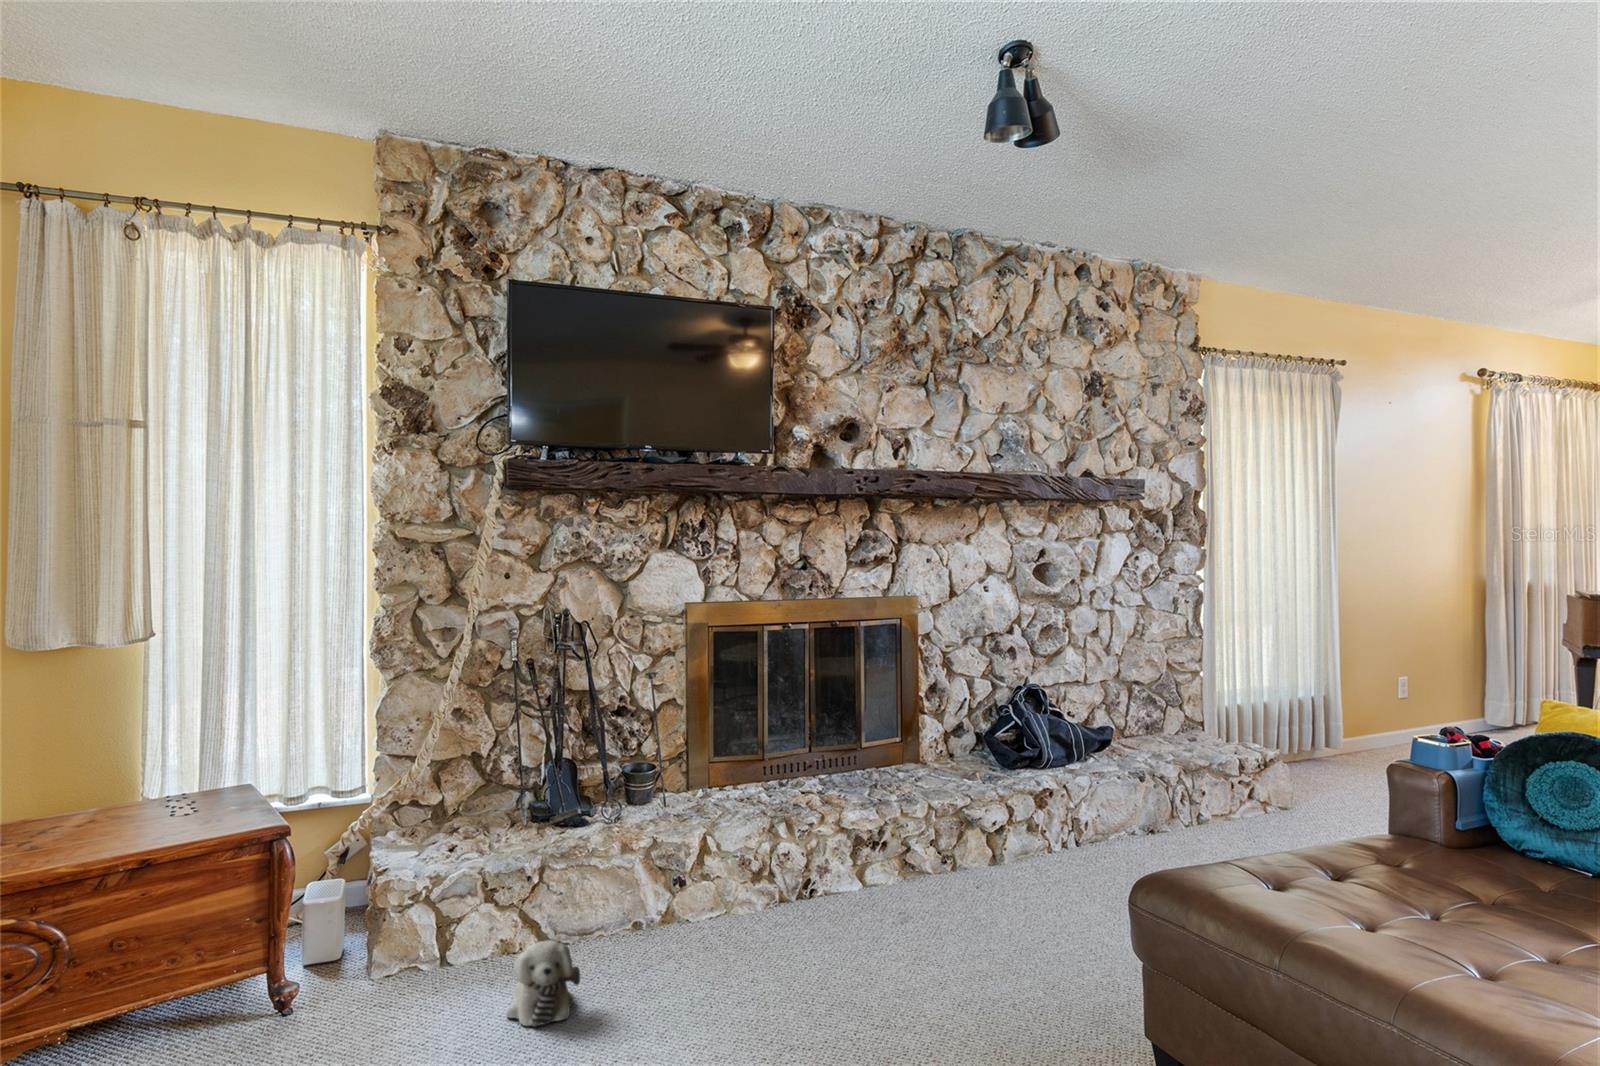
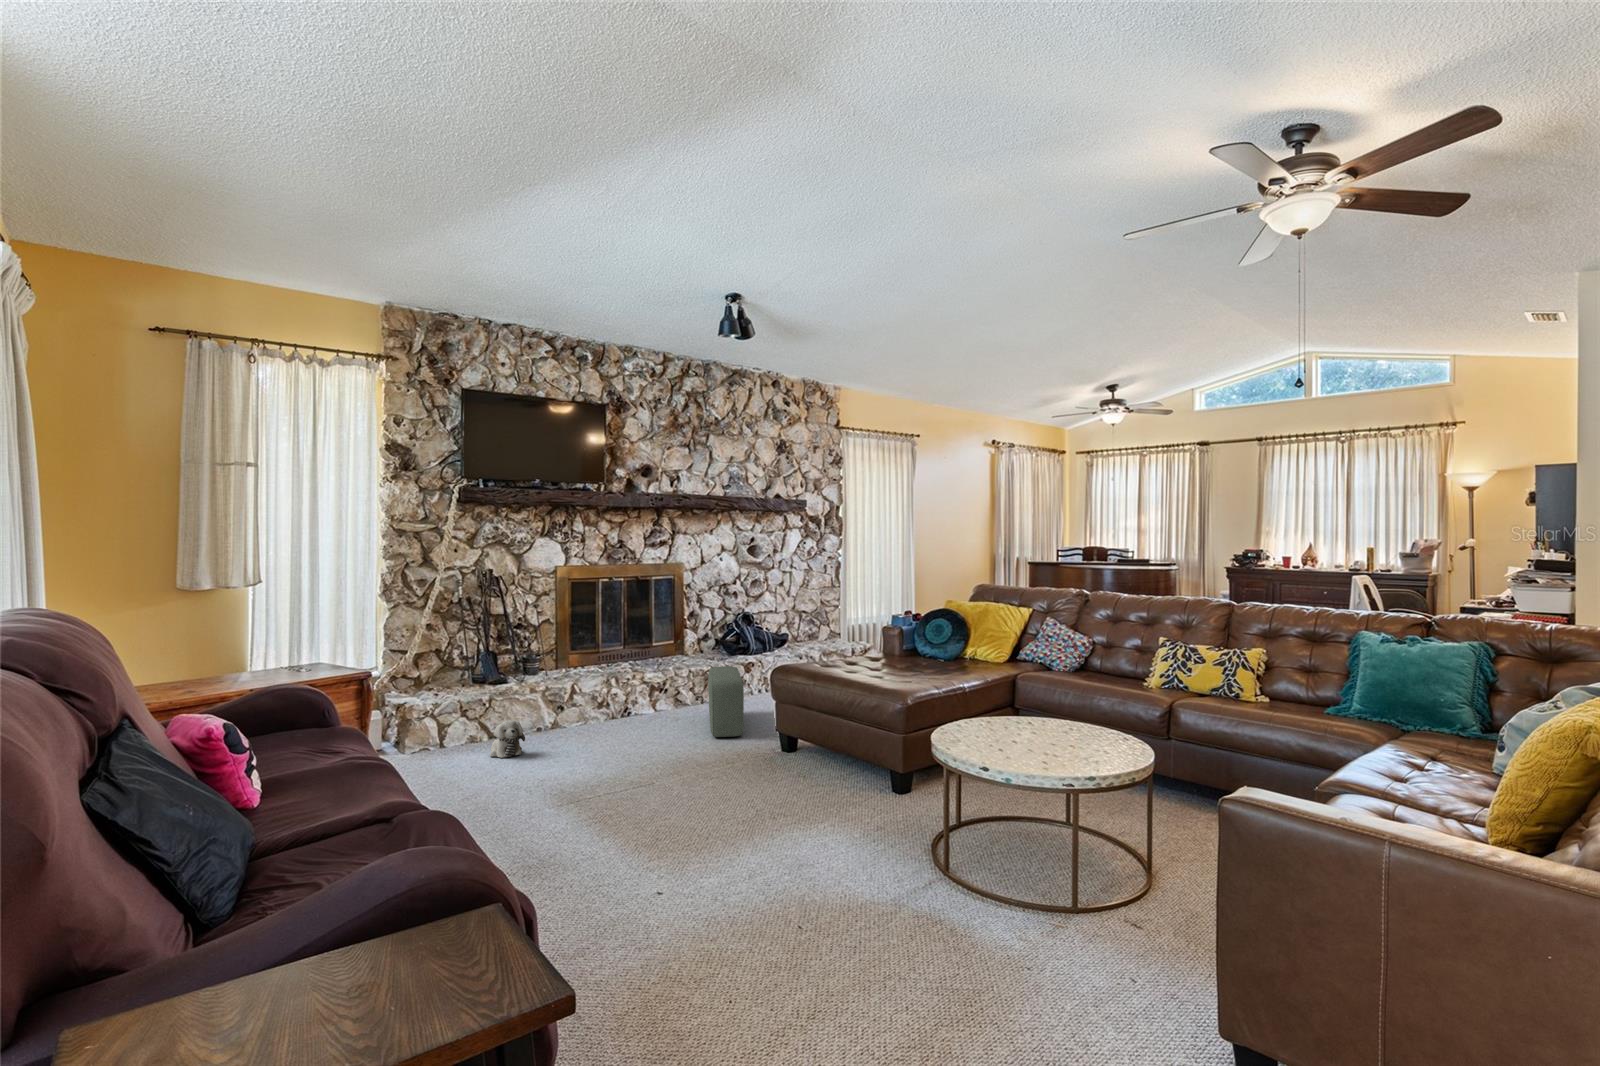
pouf: none [967,817,1052,1014] -> present [708,666,744,737]

